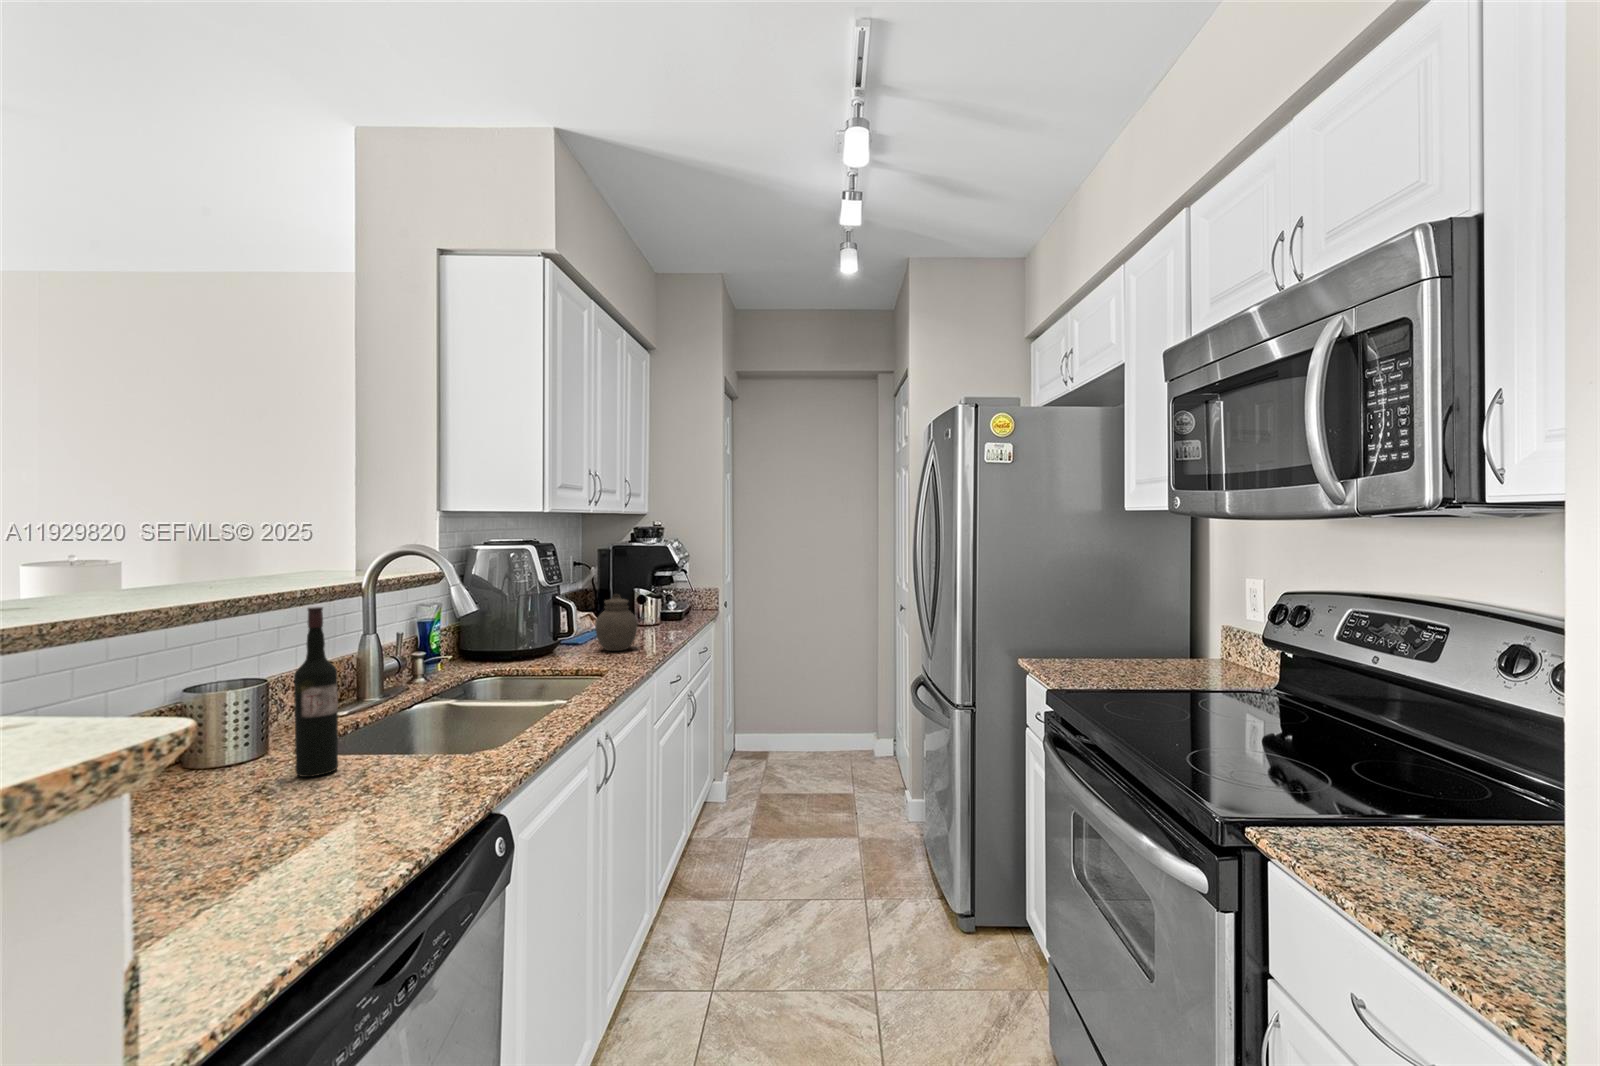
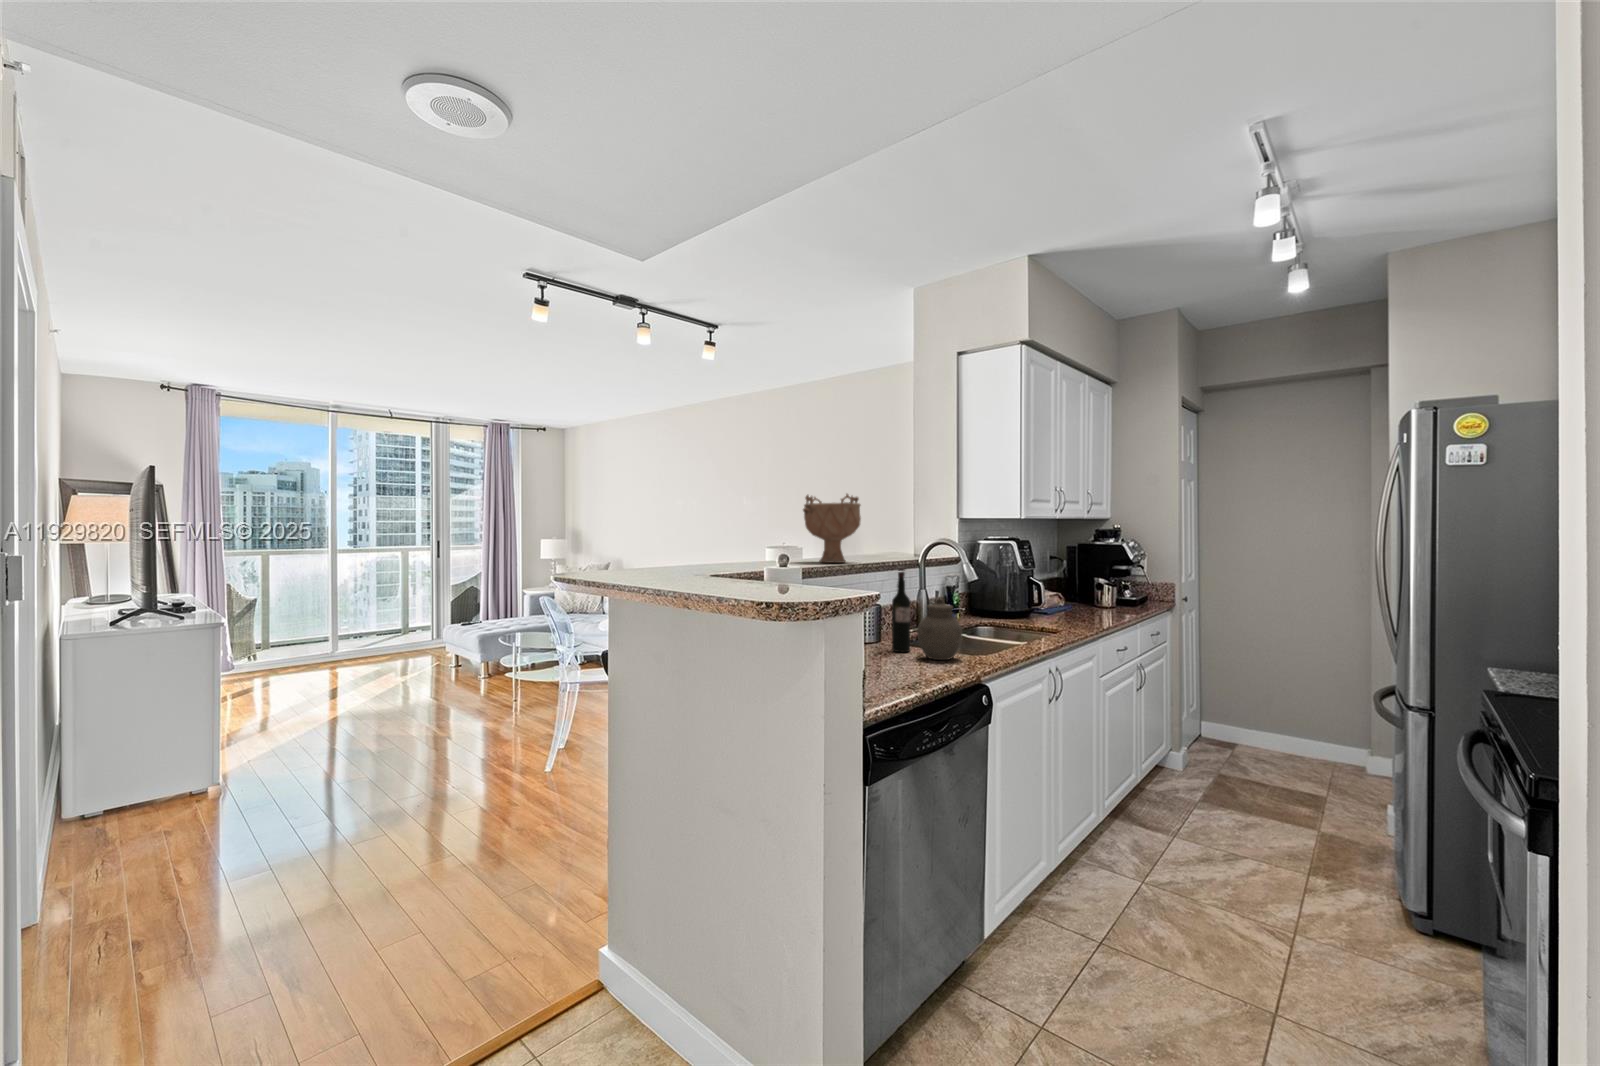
decorative bowl: none [74,458,237,600] -> present [803,494,861,563]
jar: present [595,594,637,651] -> present [917,599,963,660]

